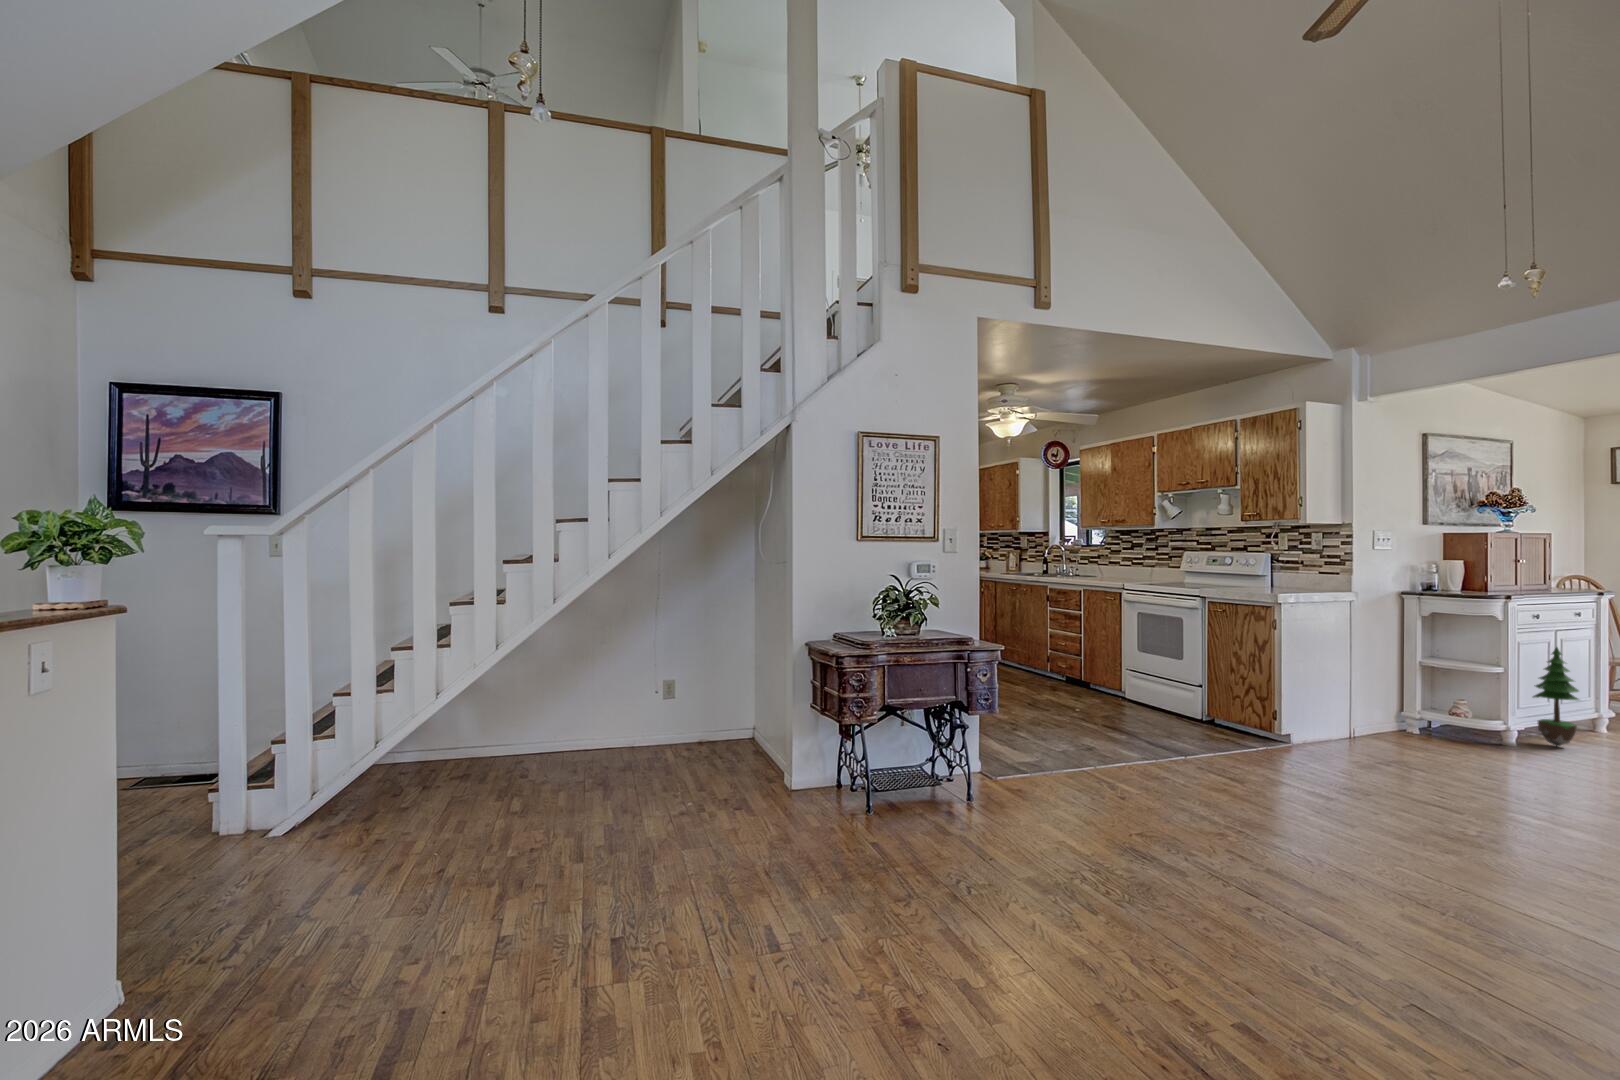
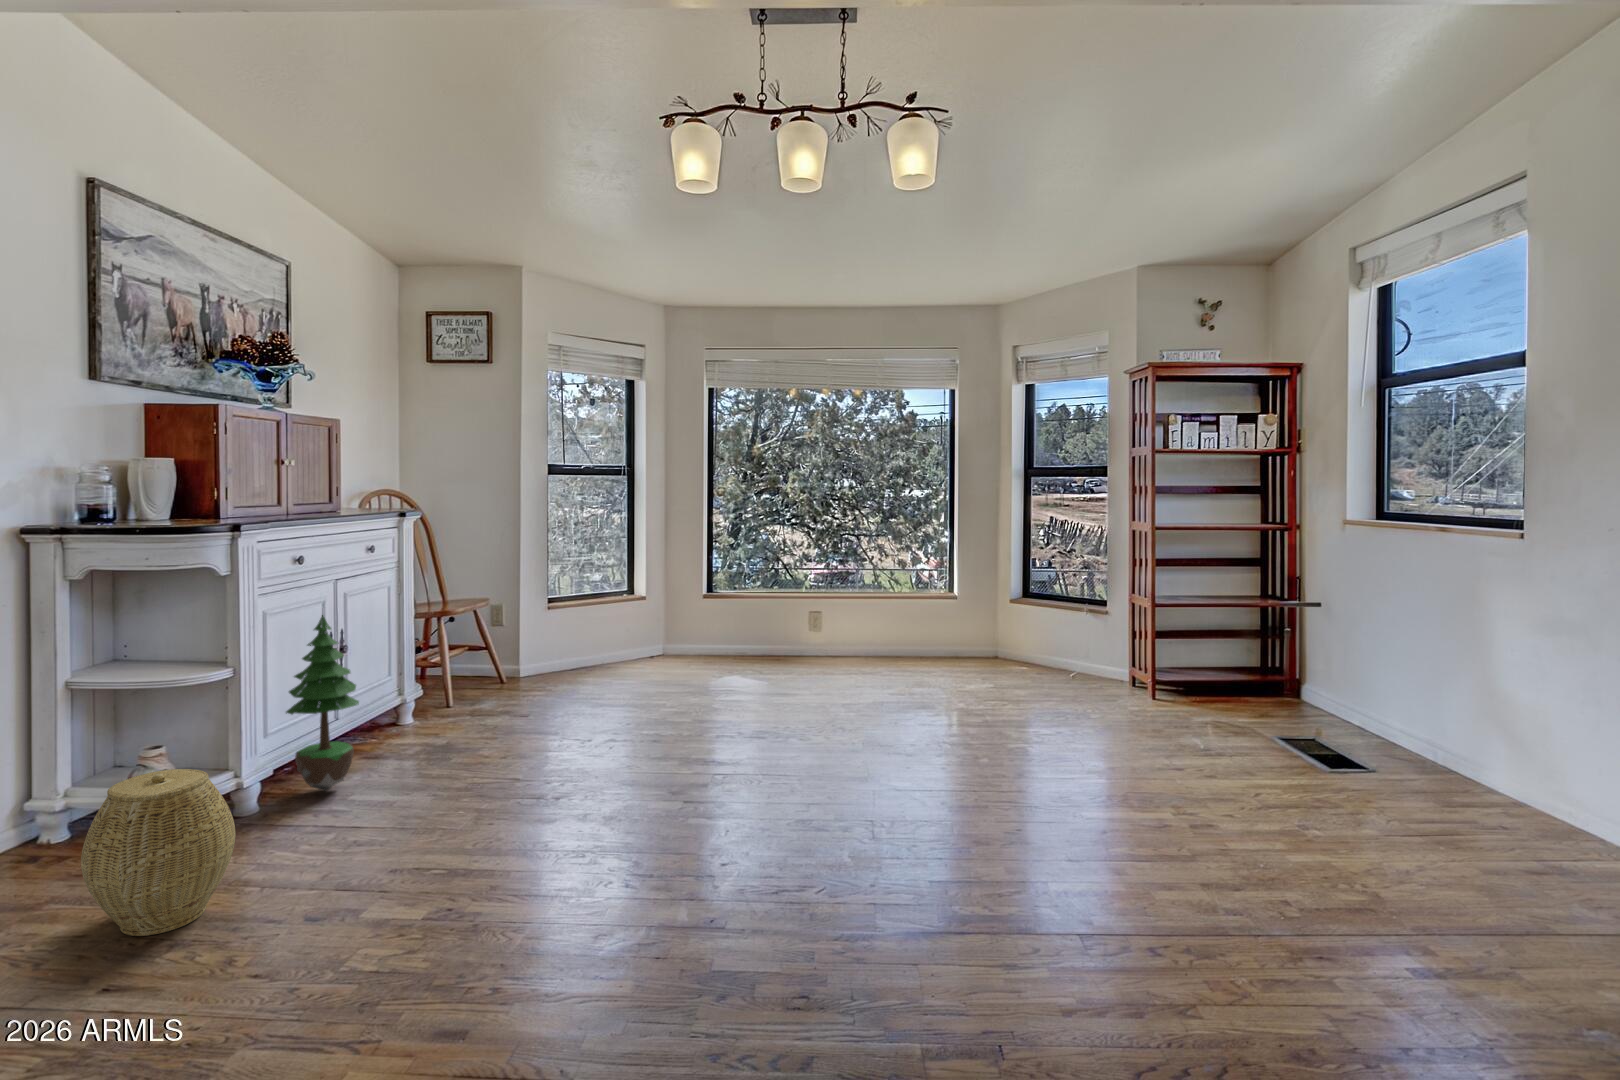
woven basket: none [1460,700,1530,768] -> present [81,769,235,936]

